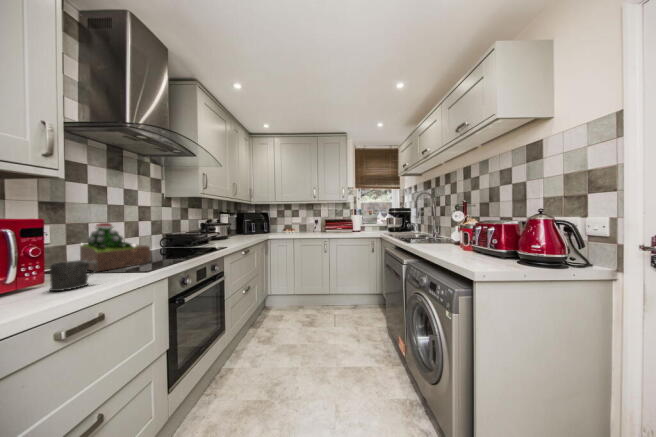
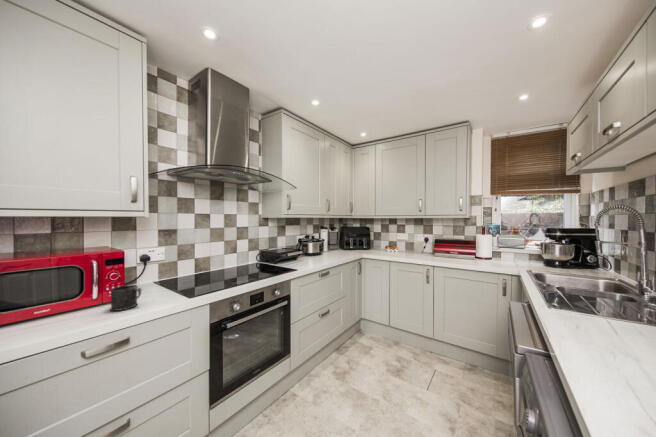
succulent plant: present [80,223,151,271] -> none [172,247,218,288]

